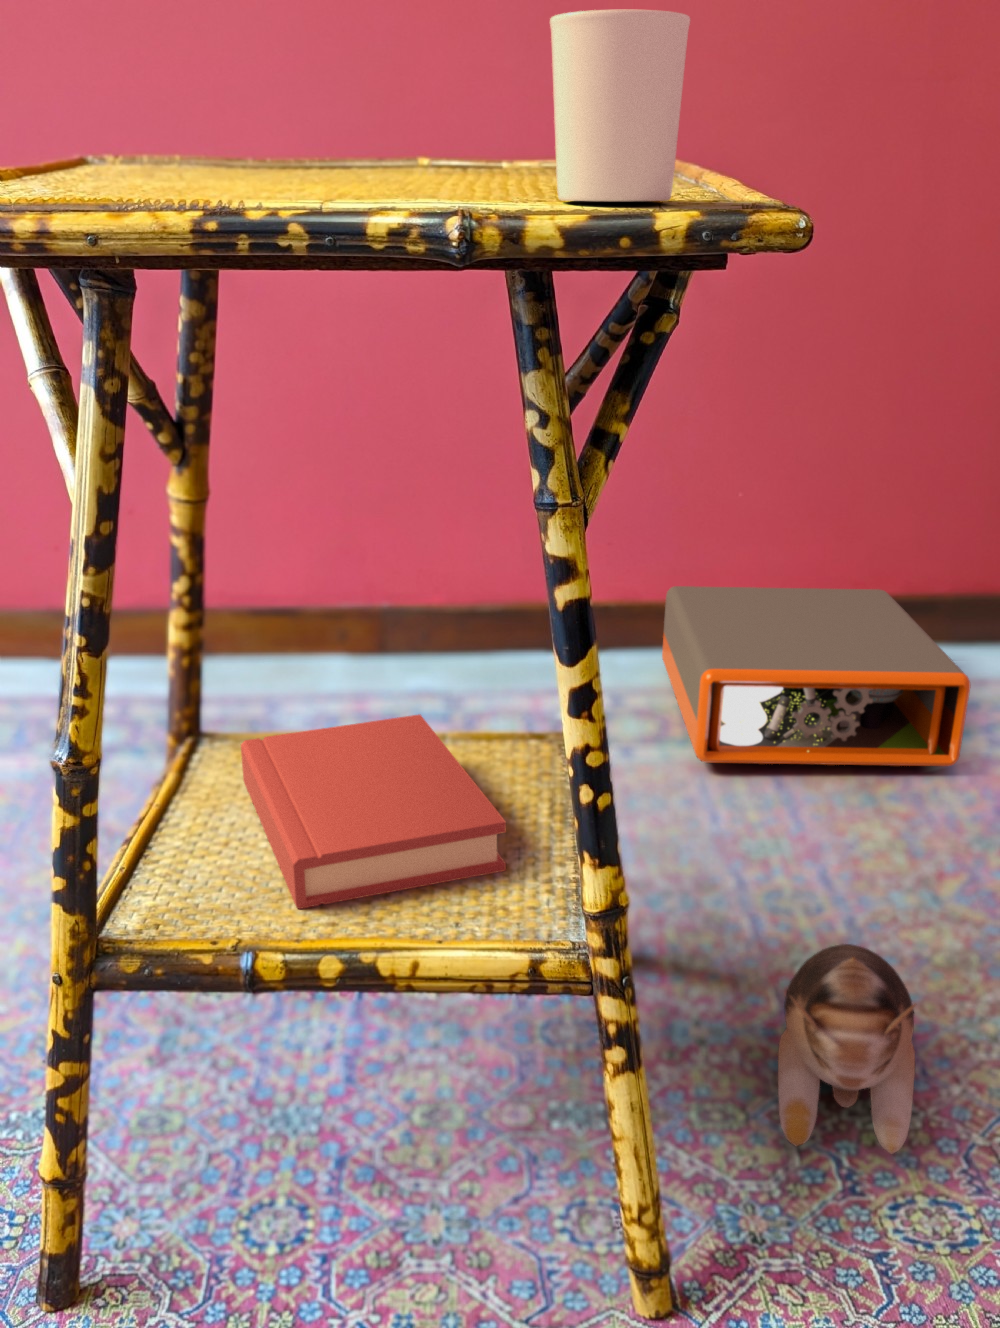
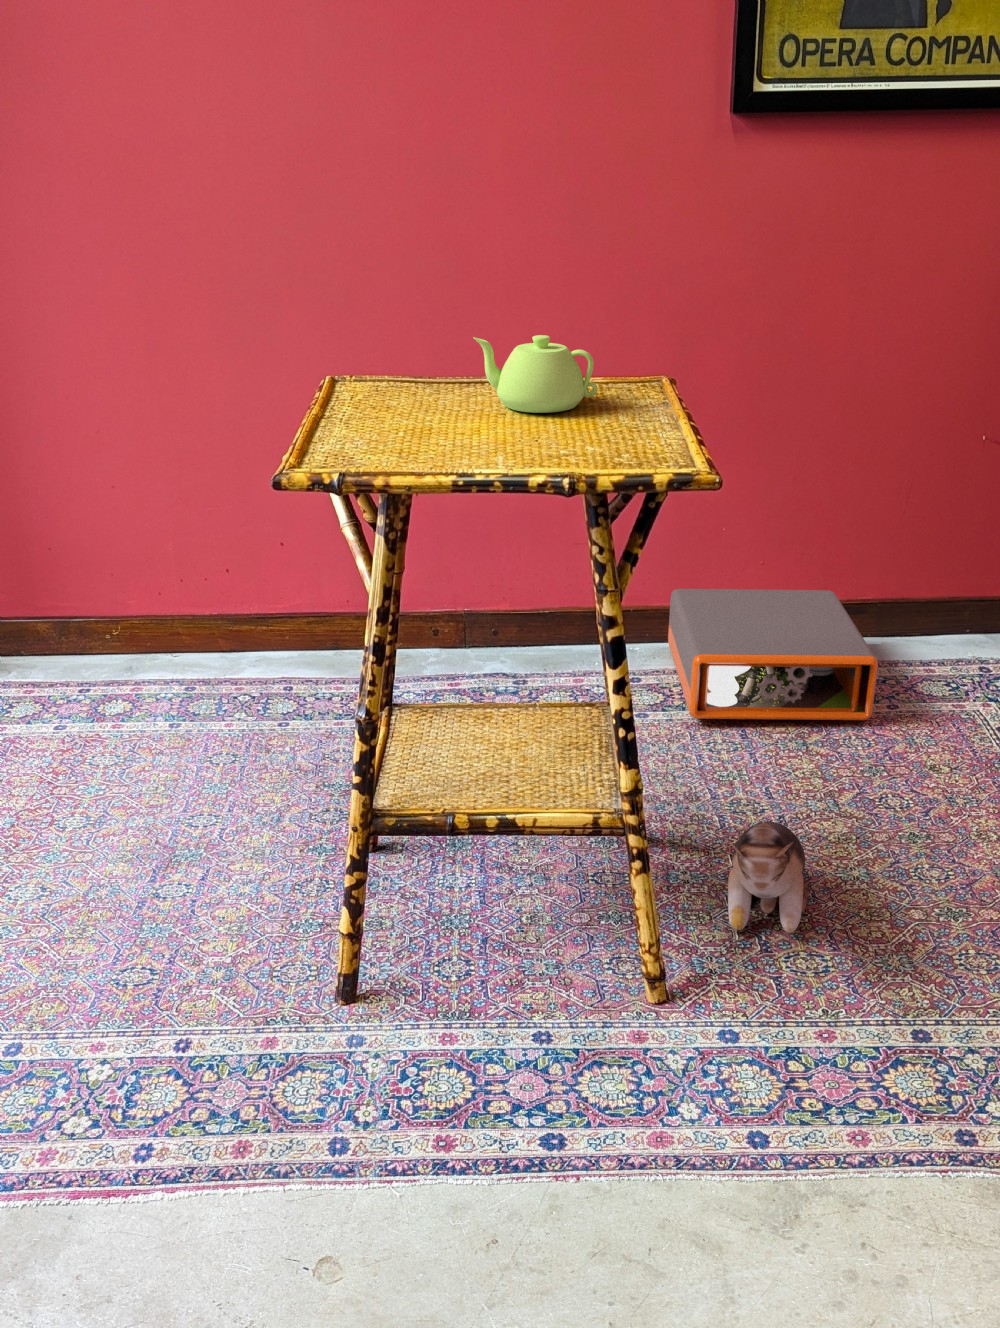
candle holder: present [550,9,691,201] -> none [607,376,670,465]
teapot: none [310,37,545,178] -> present [473,335,598,413]
hardback book: present [241,714,506,909] -> none [420,691,578,797]

